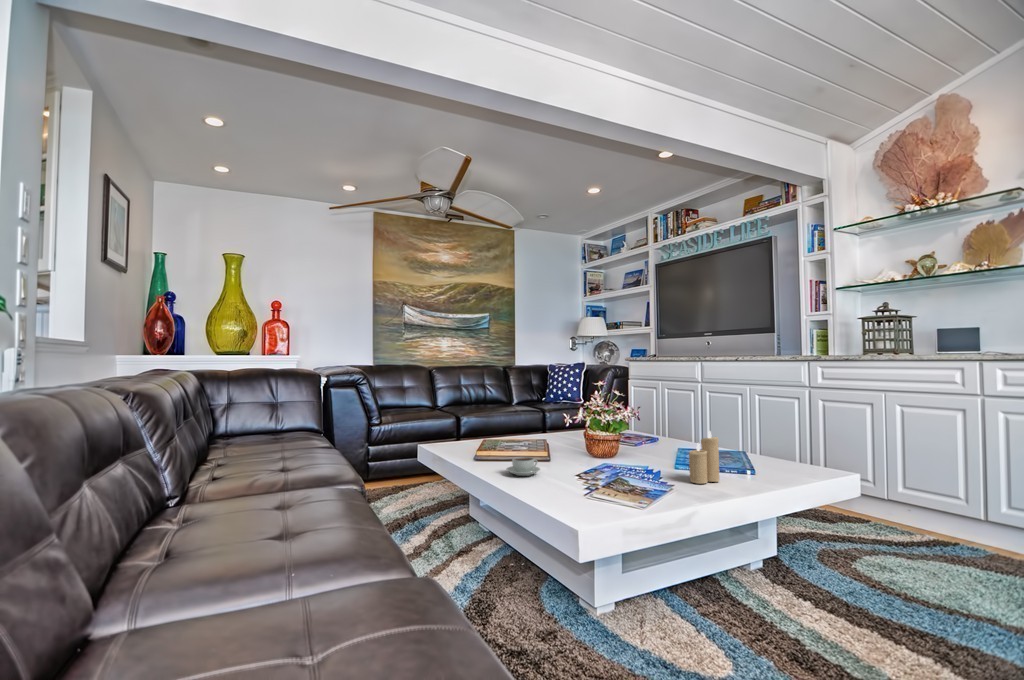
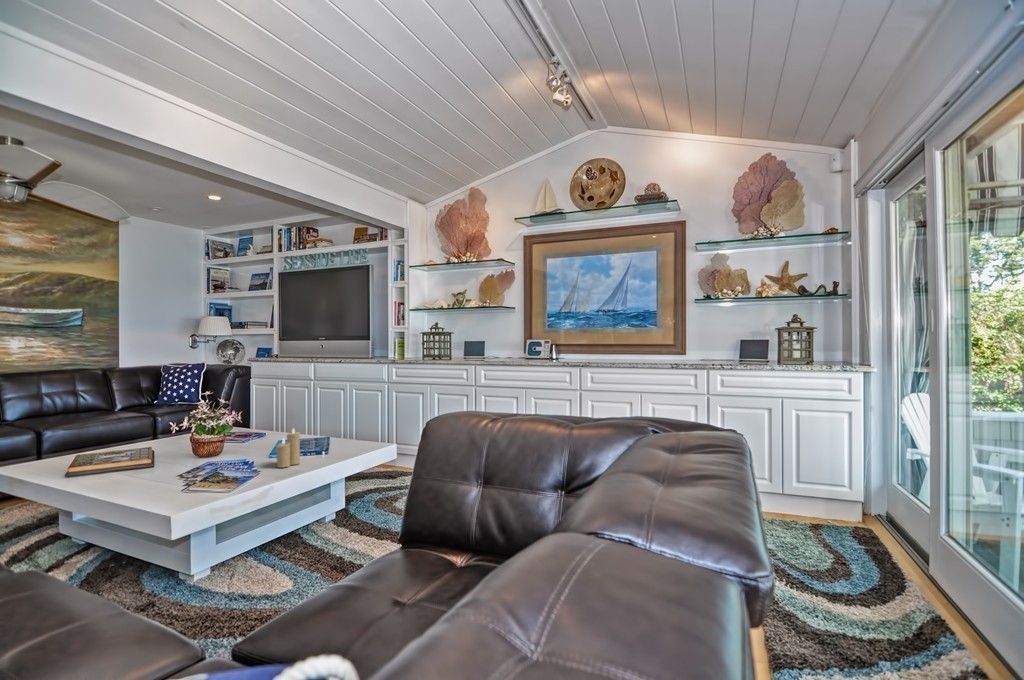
coffee cup: present [506,457,540,476] -> none [103,467,141,485]

